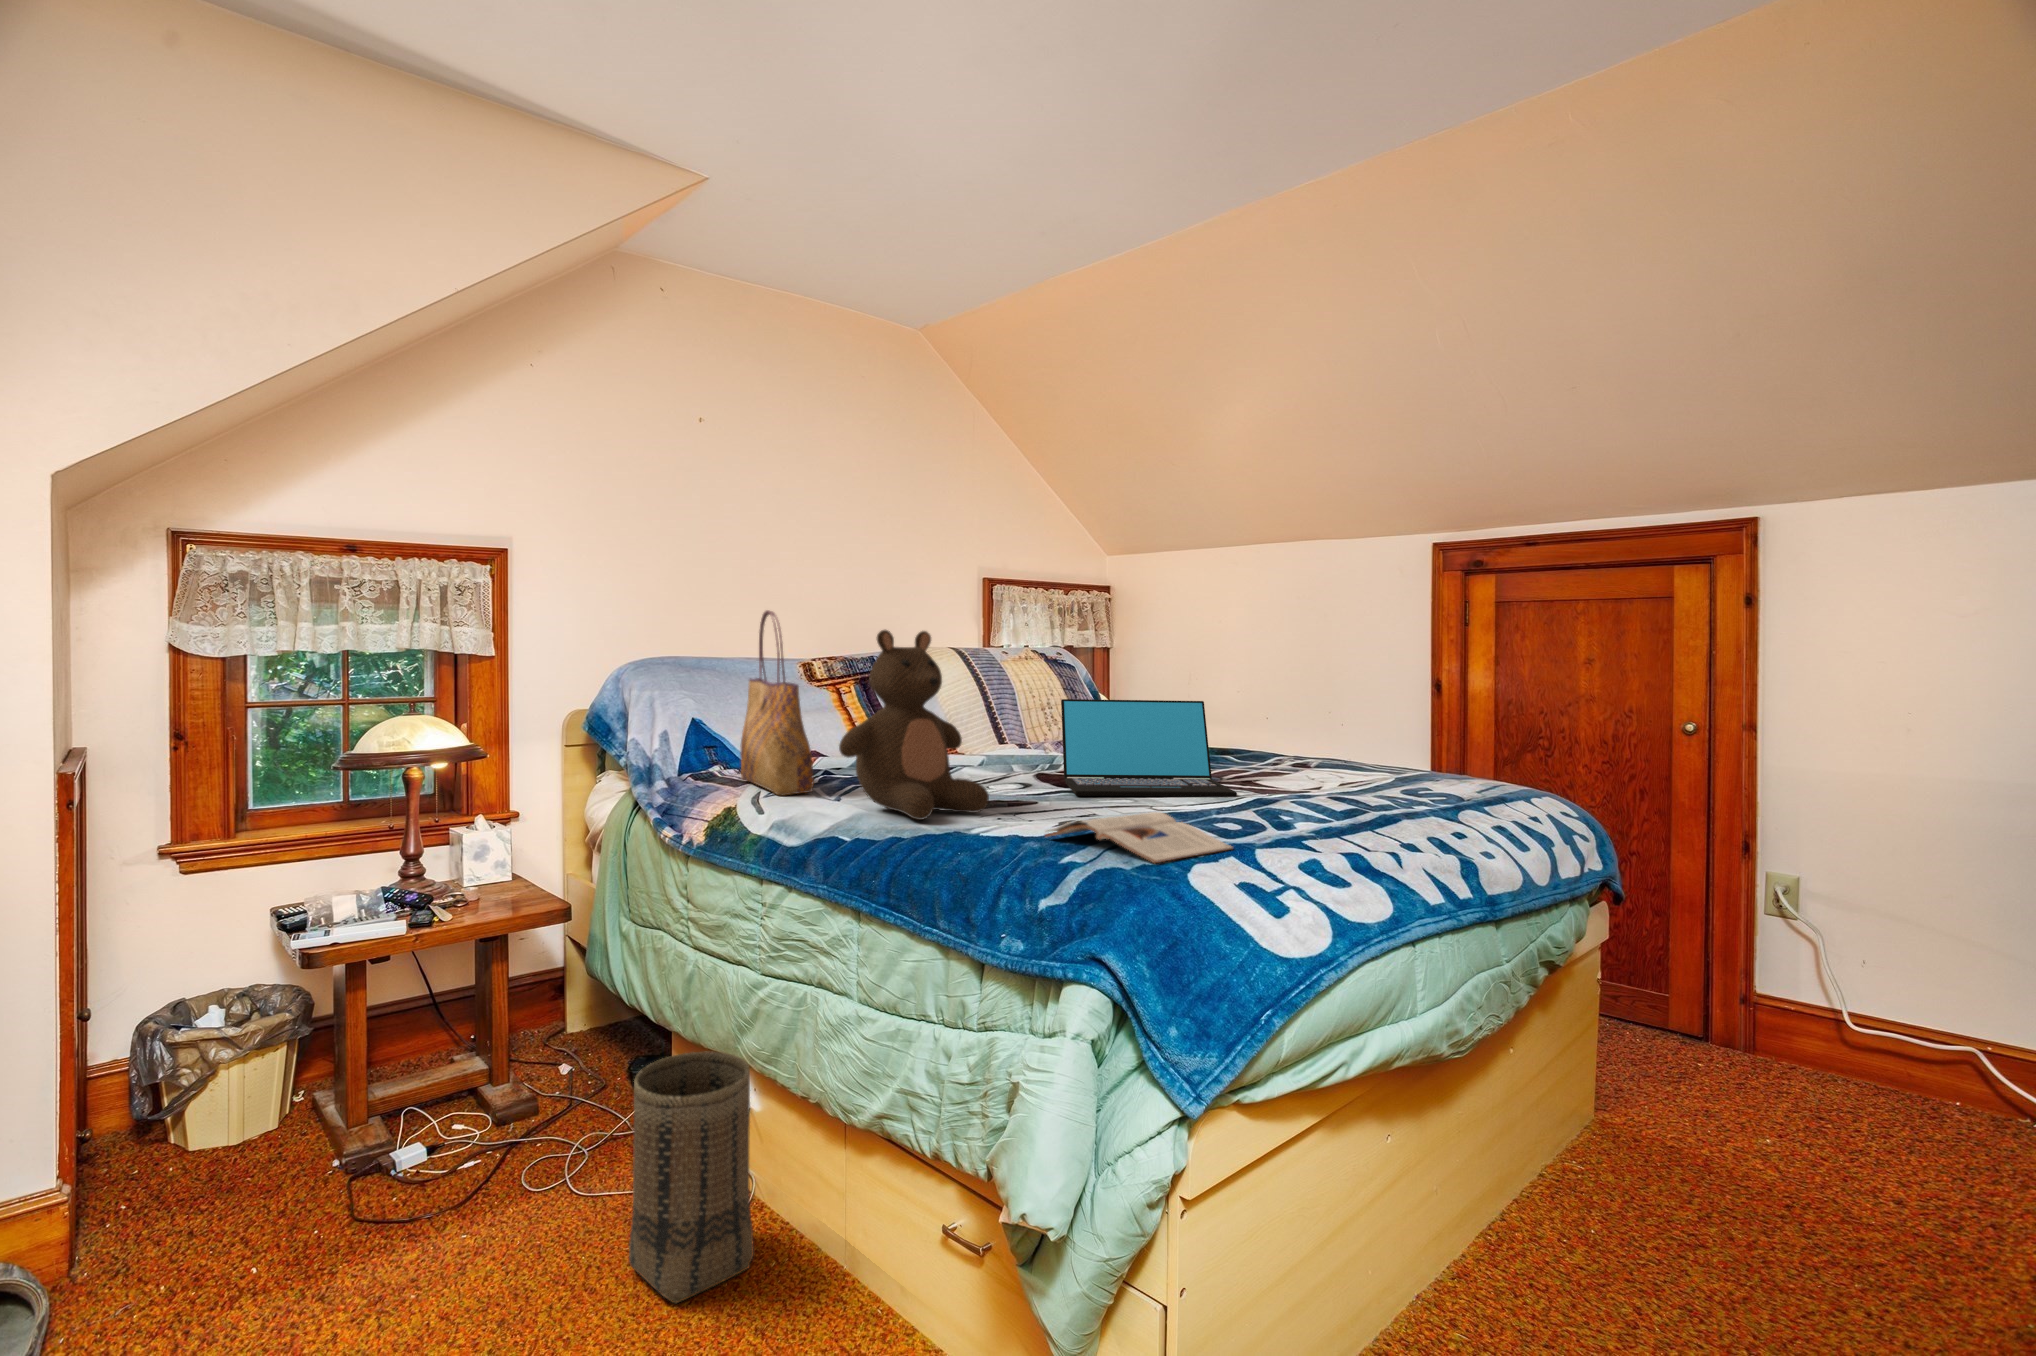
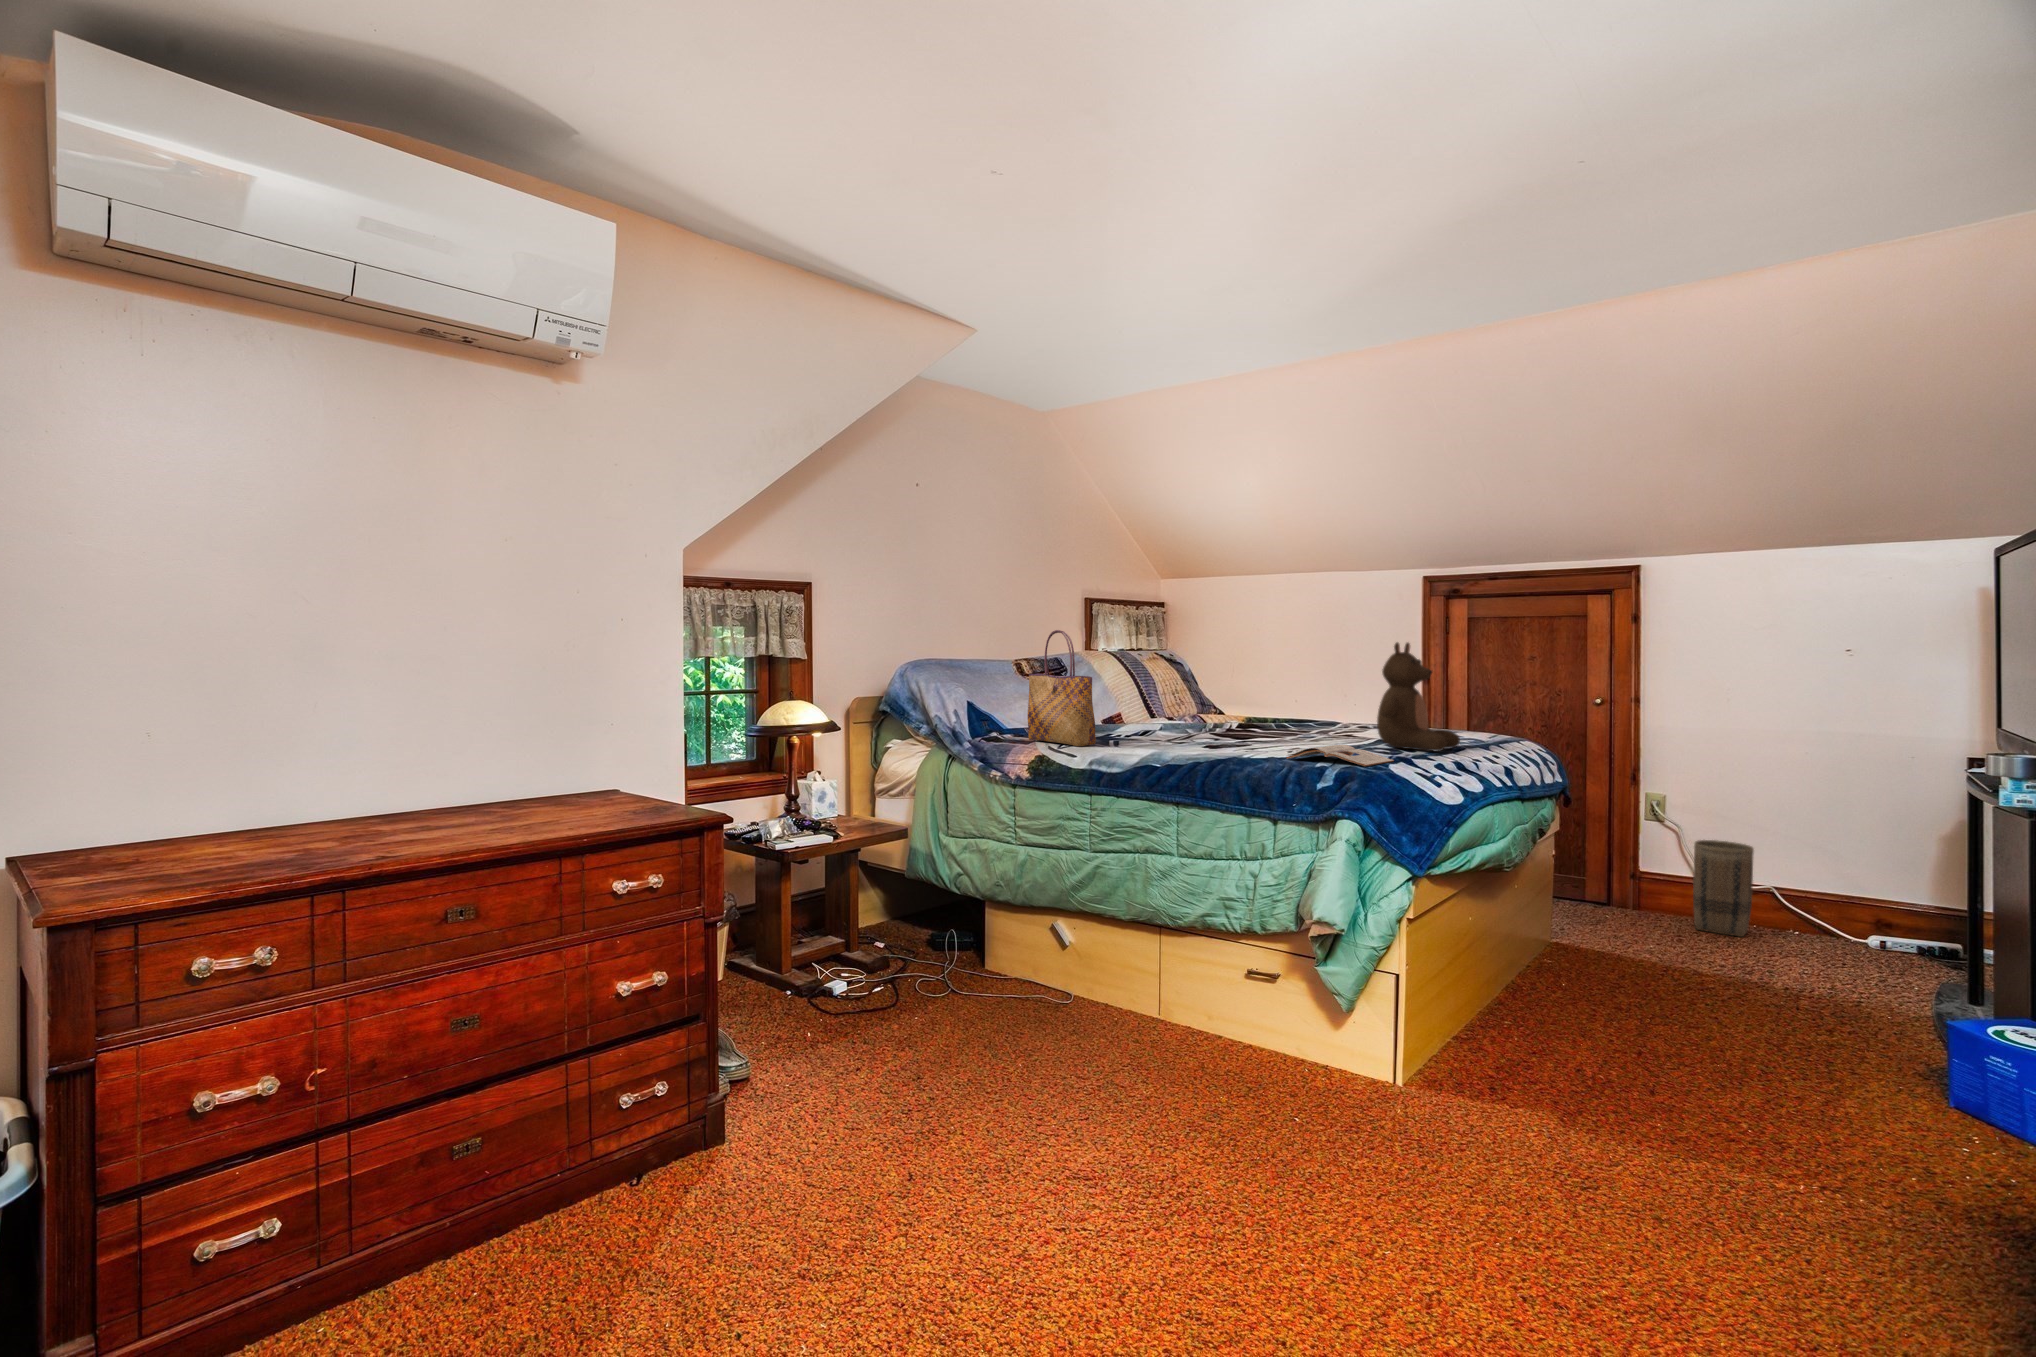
stuffed bear: present [839,630,989,820] -> present [1377,642,1460,751]
laptop: present [1061,699,1237,797] -> none [1227,685,1352,743]
basket: present [629,1052,754,1303] -> present [1693,840,1754,937]

